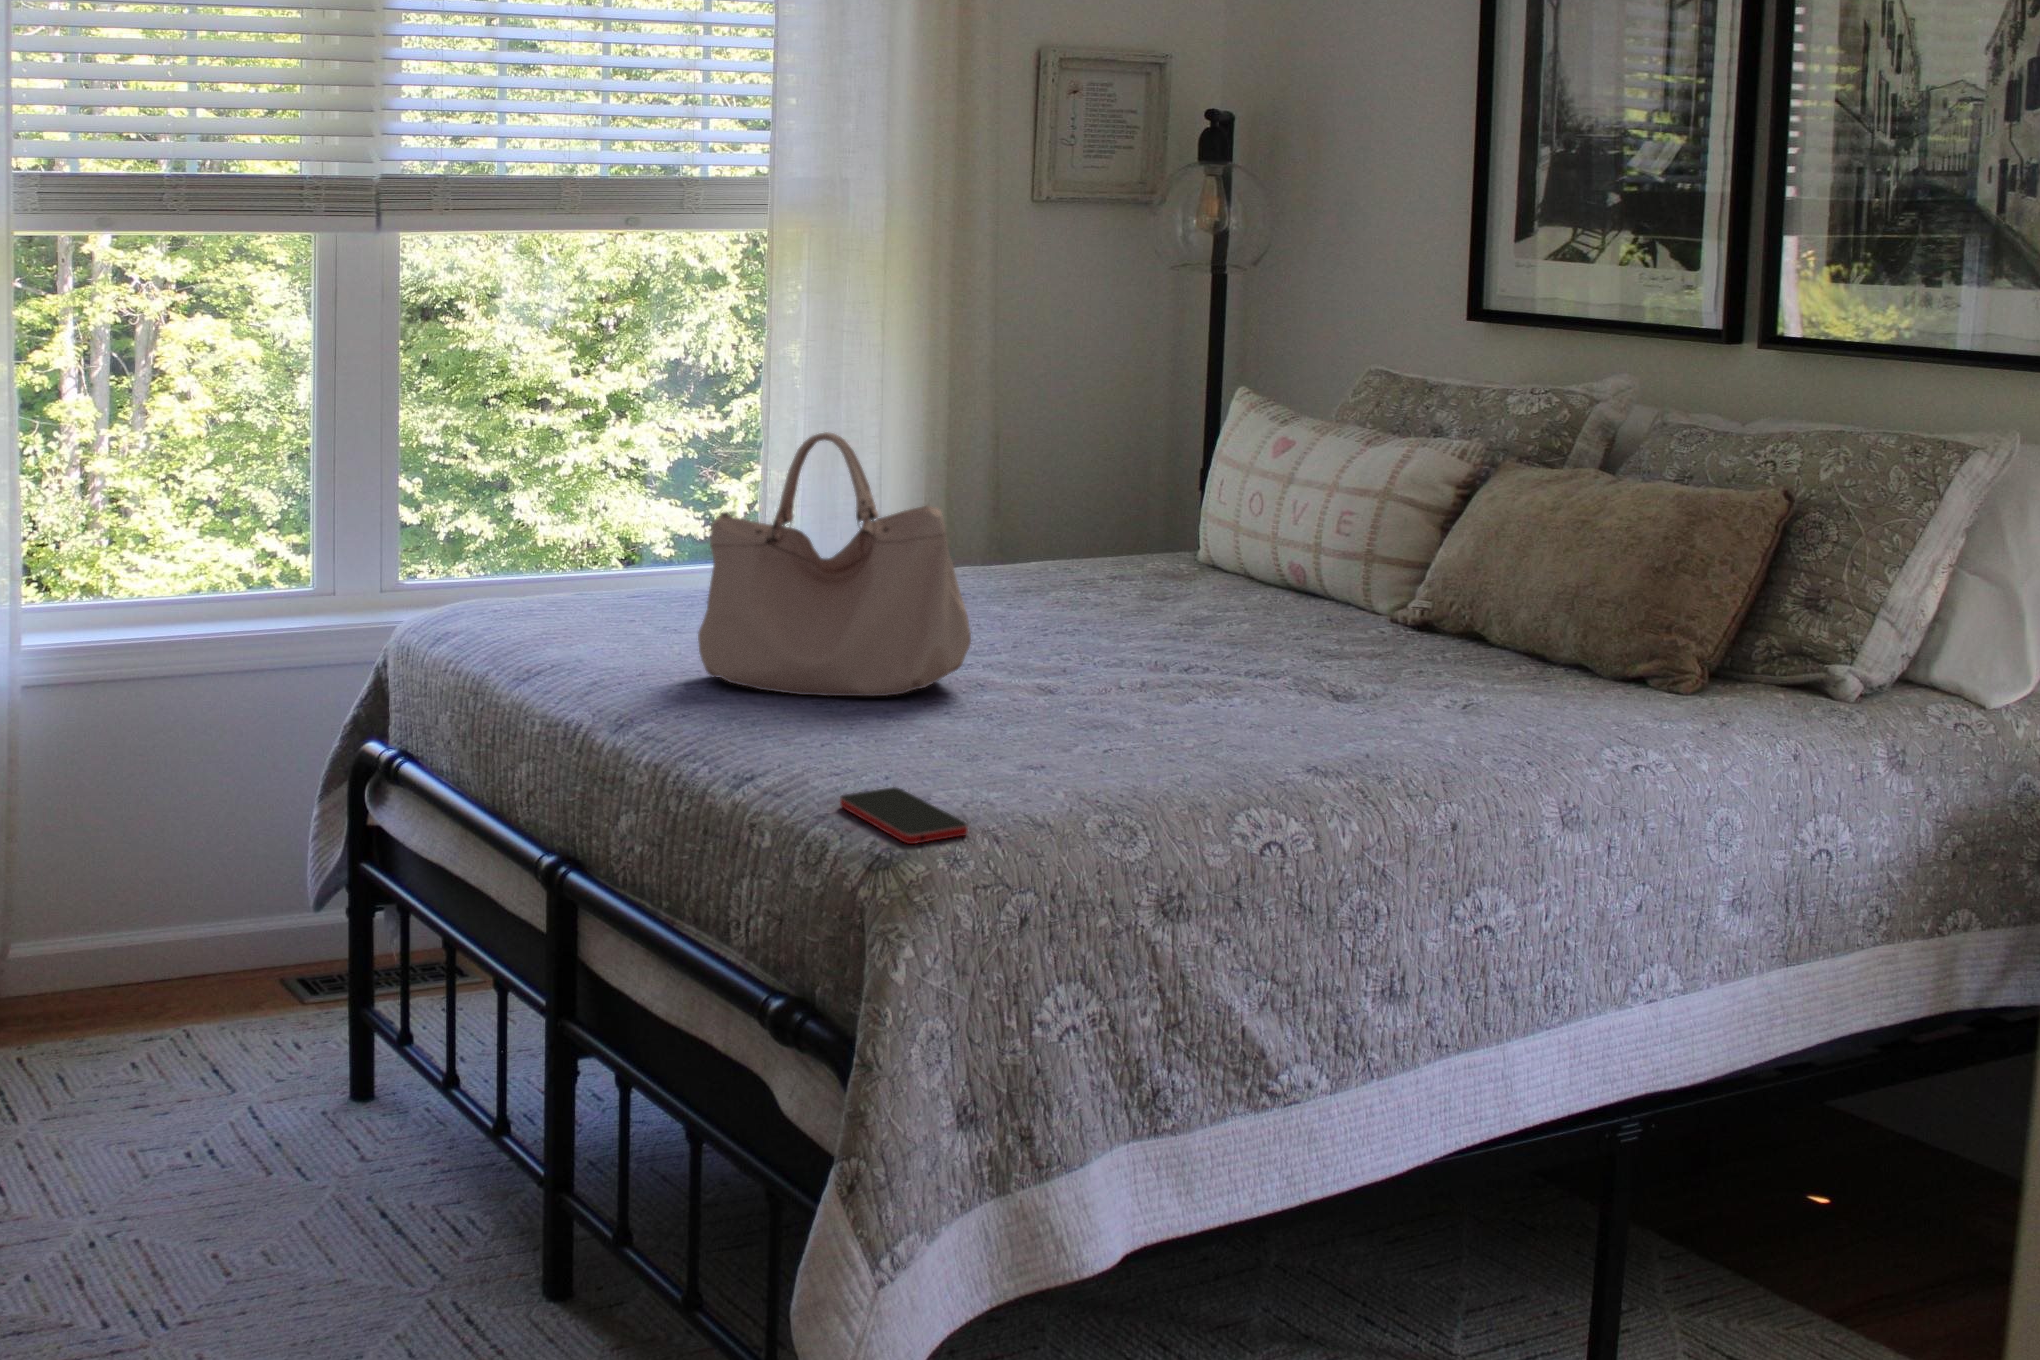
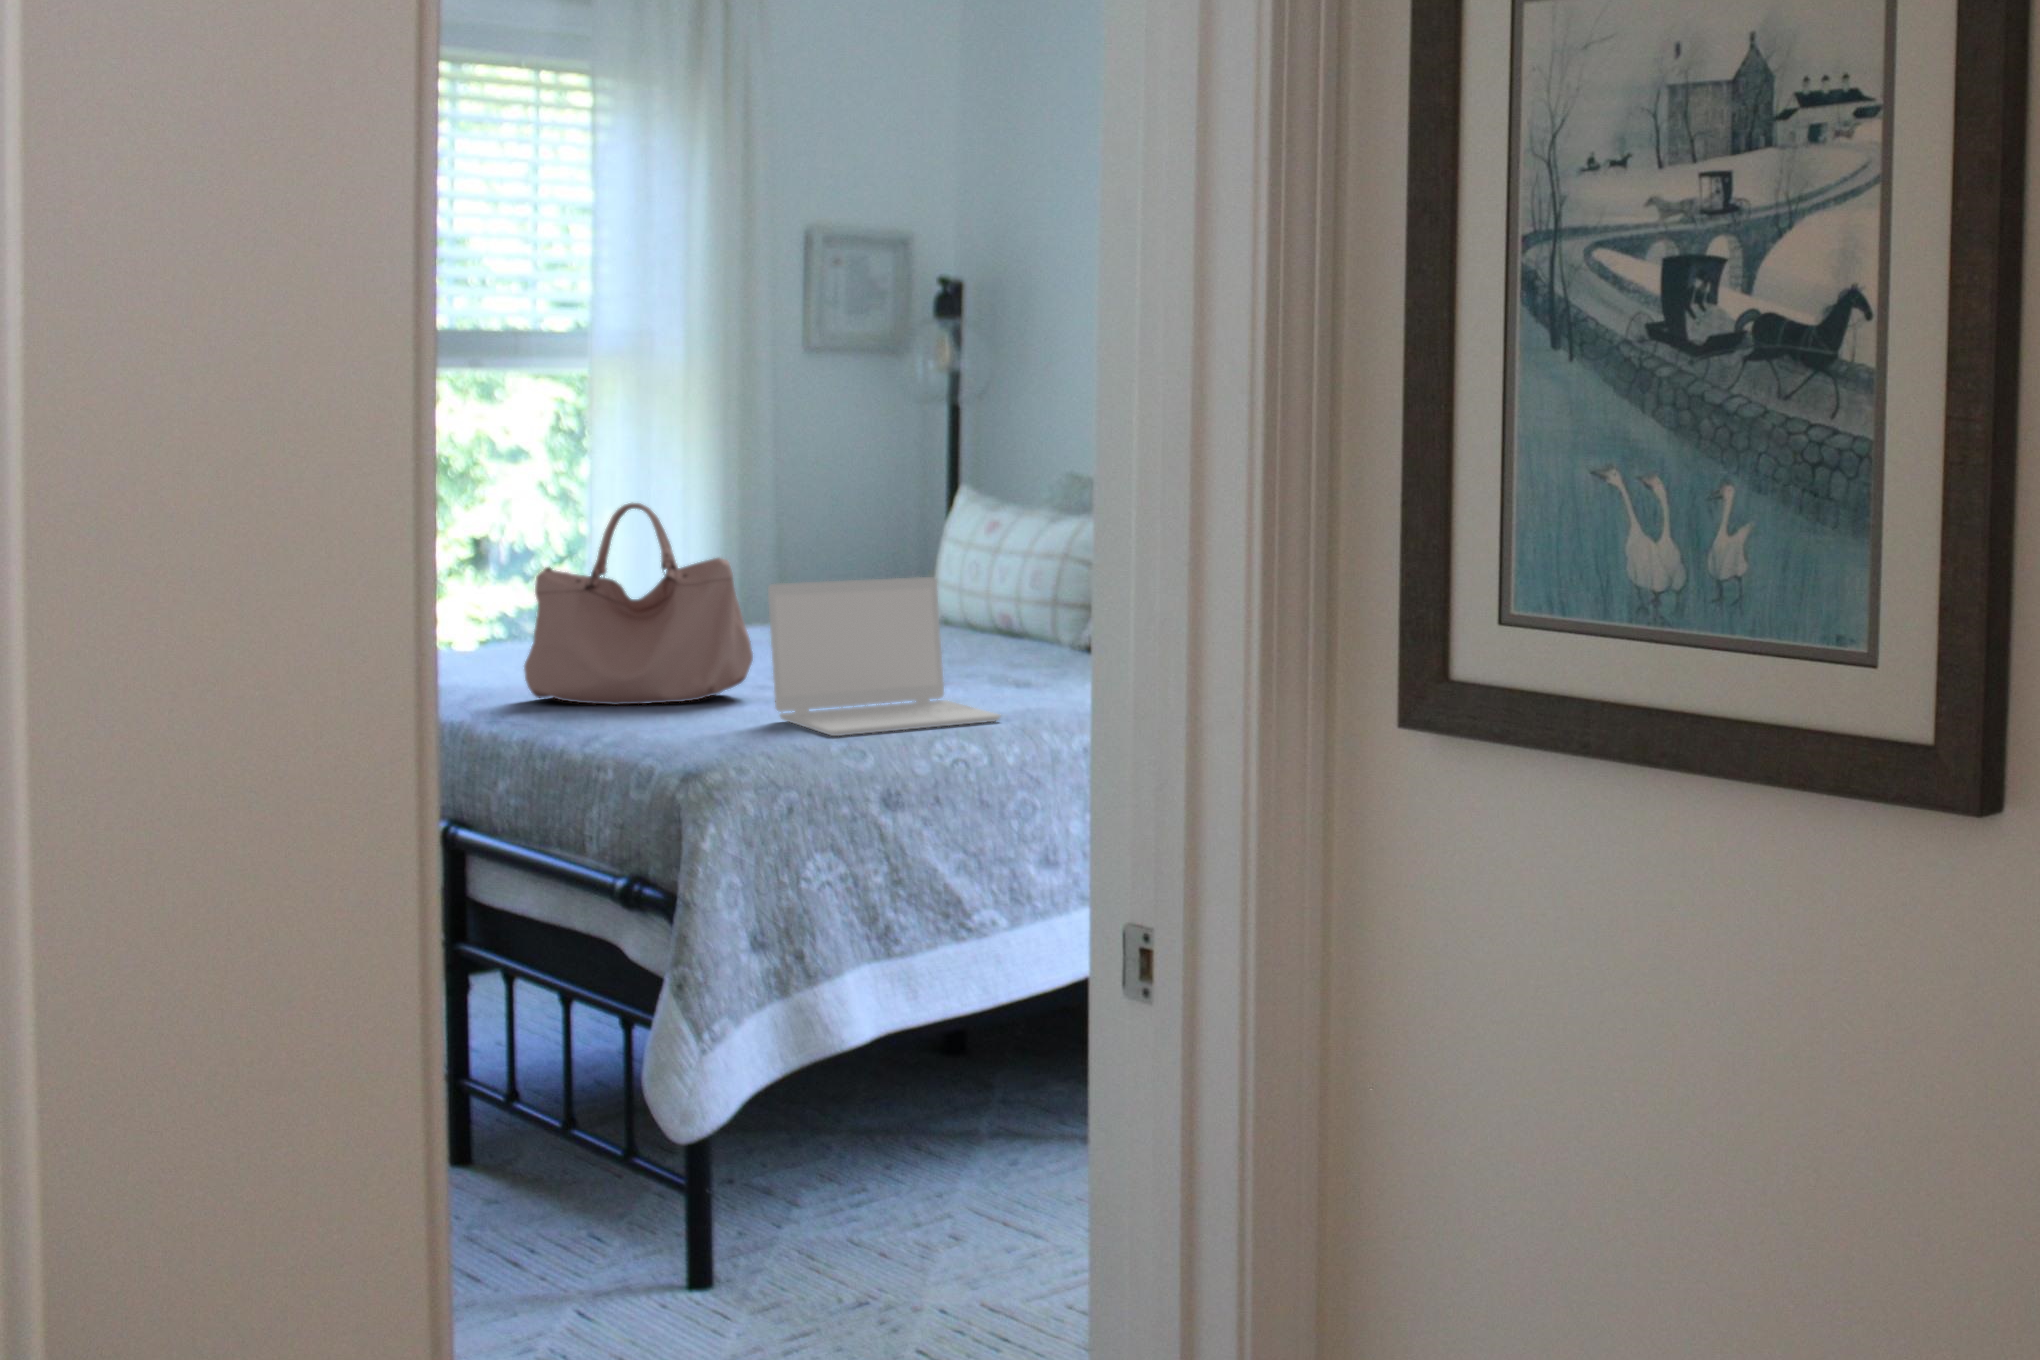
laptop: none [987,548,1327,802] -> present [768,577,1000,736]
smartphone: present [840,787,968,844] -> none [663,733,758,756]

